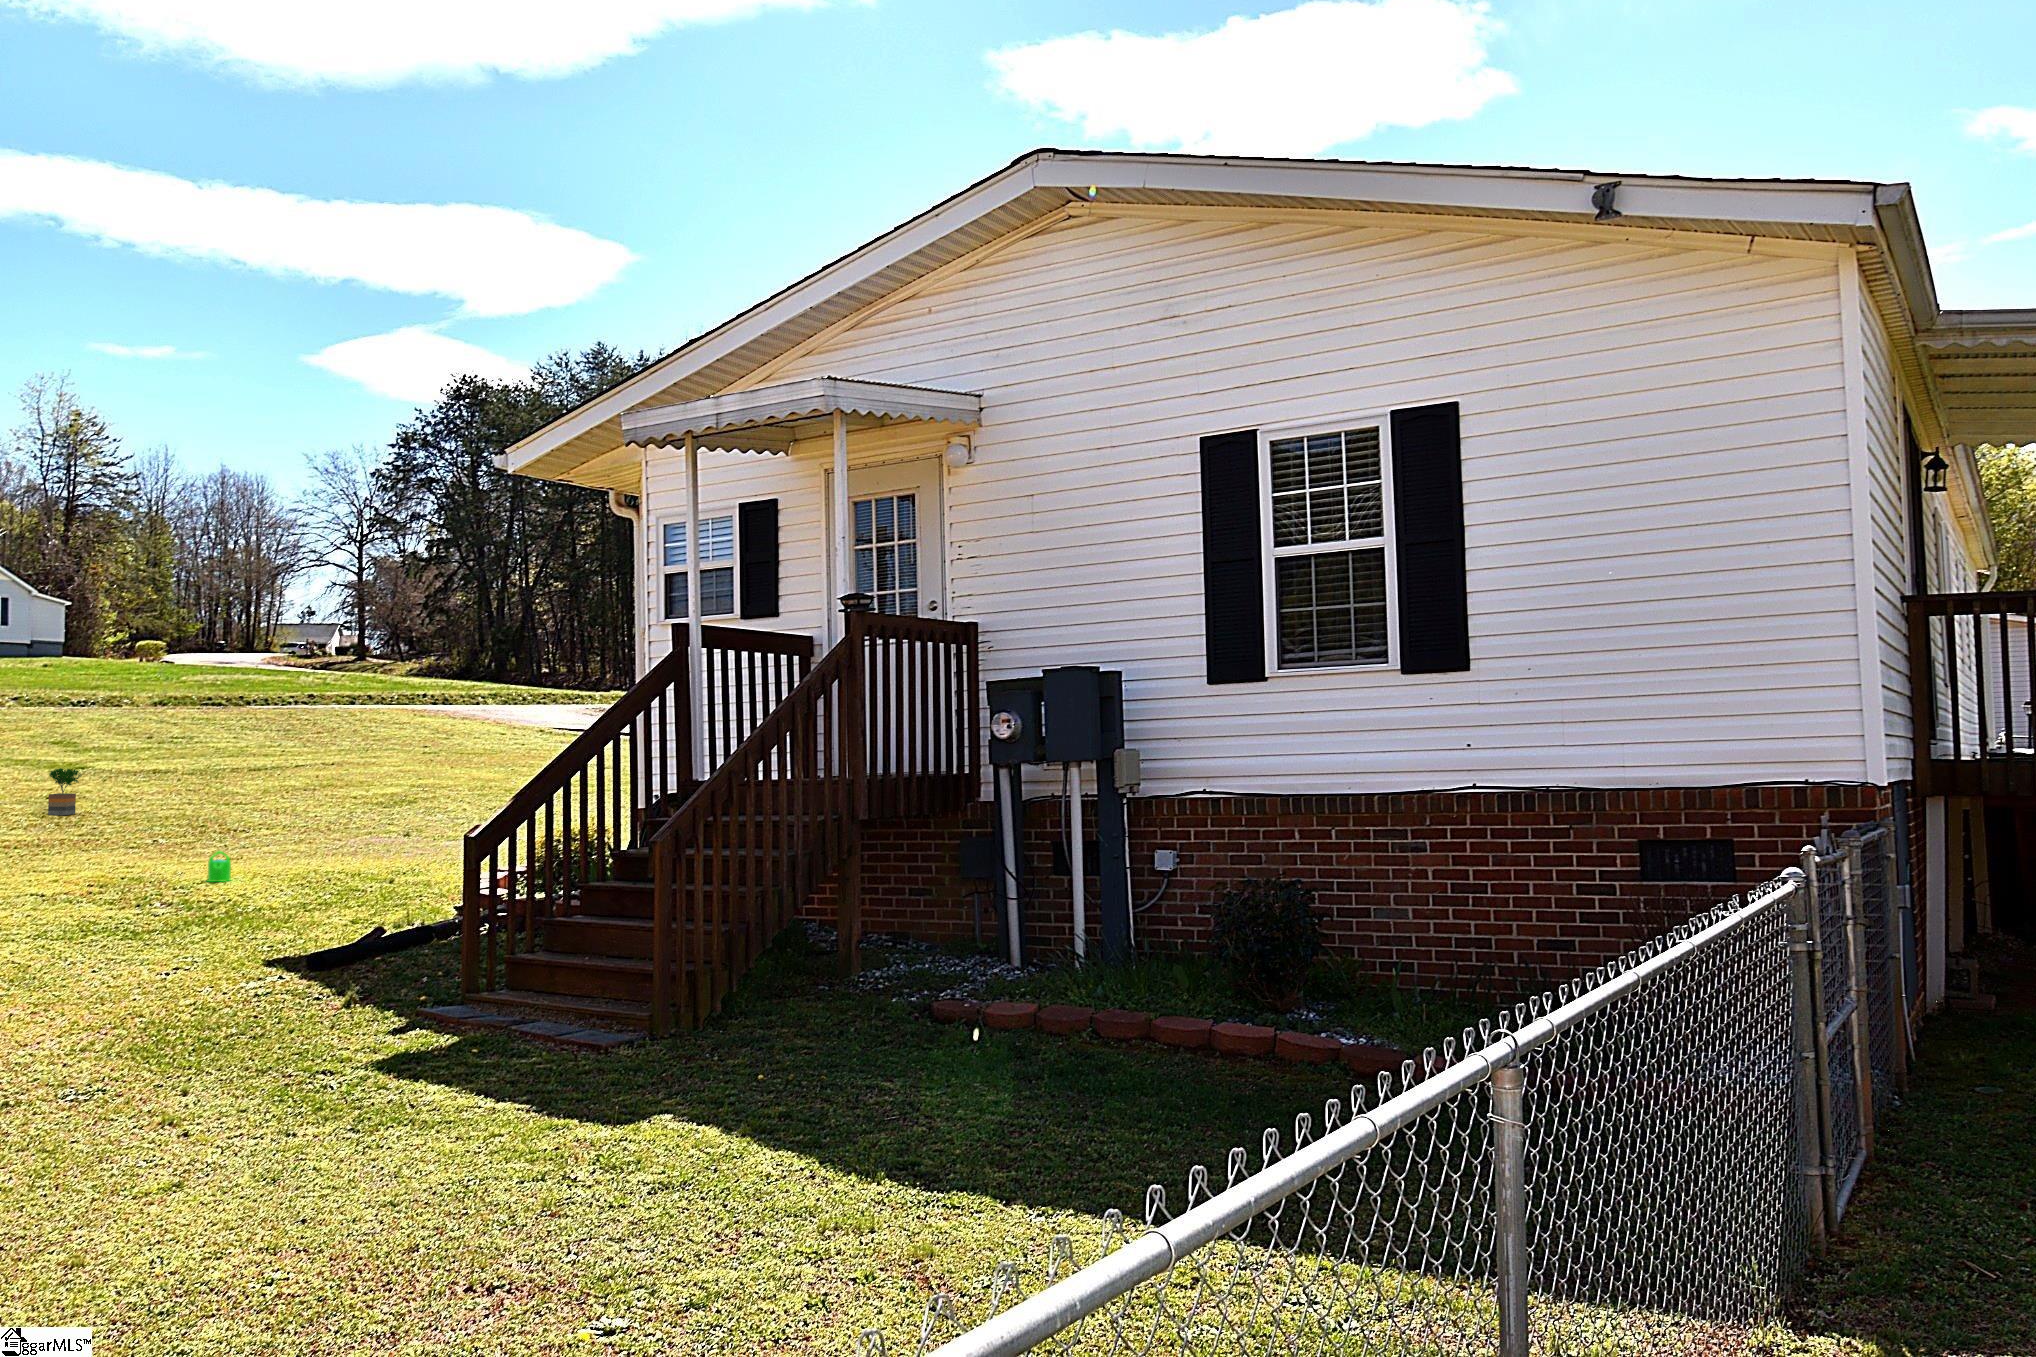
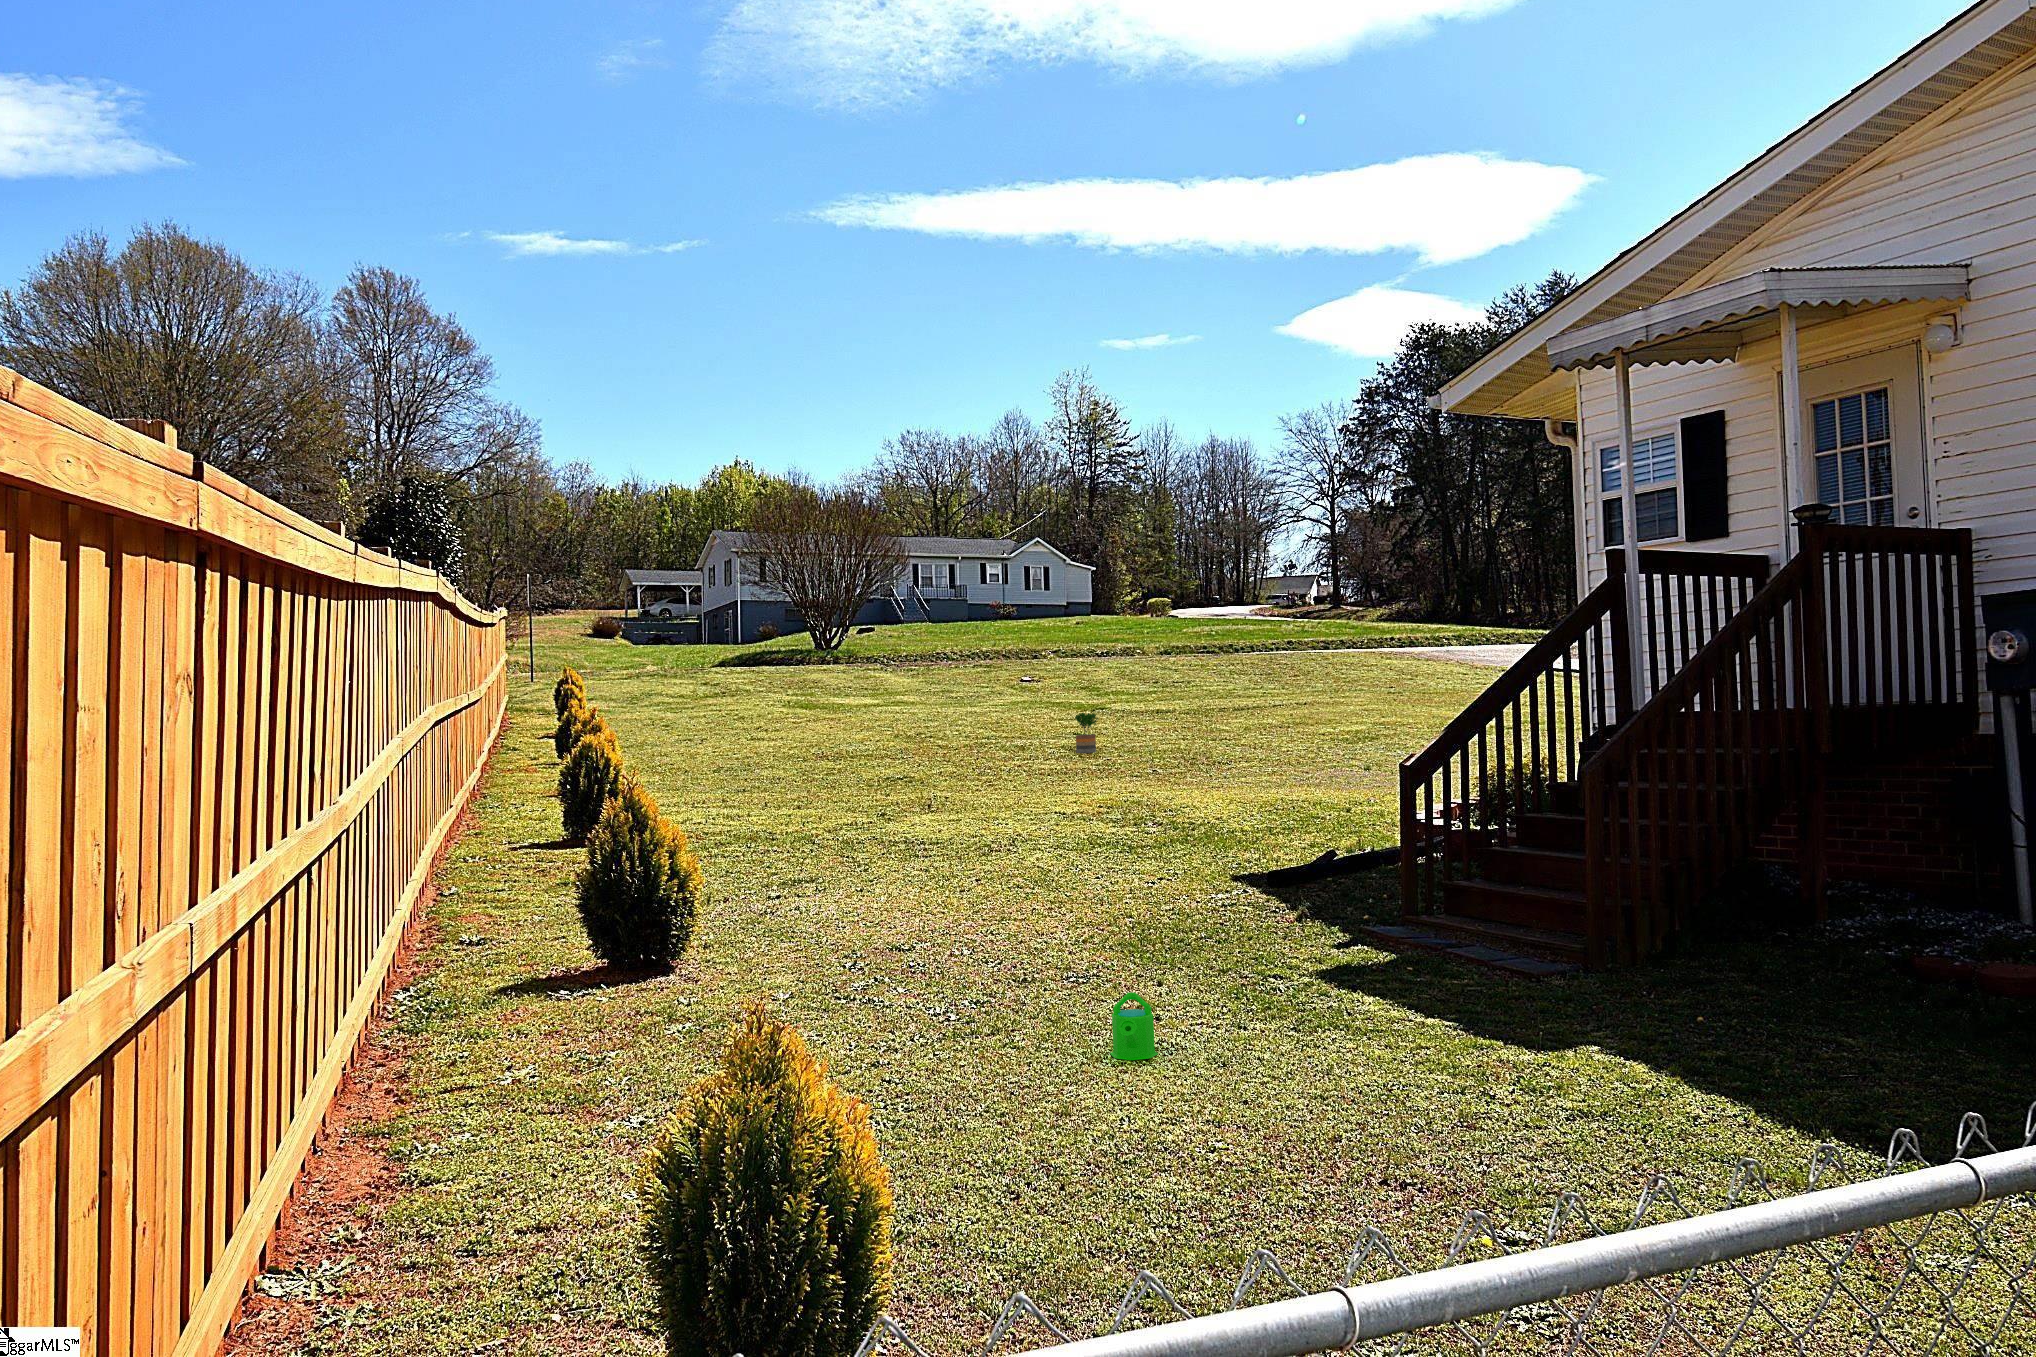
watering can: present [208,851,231,882] -> present [1110,992,1158,1060]

